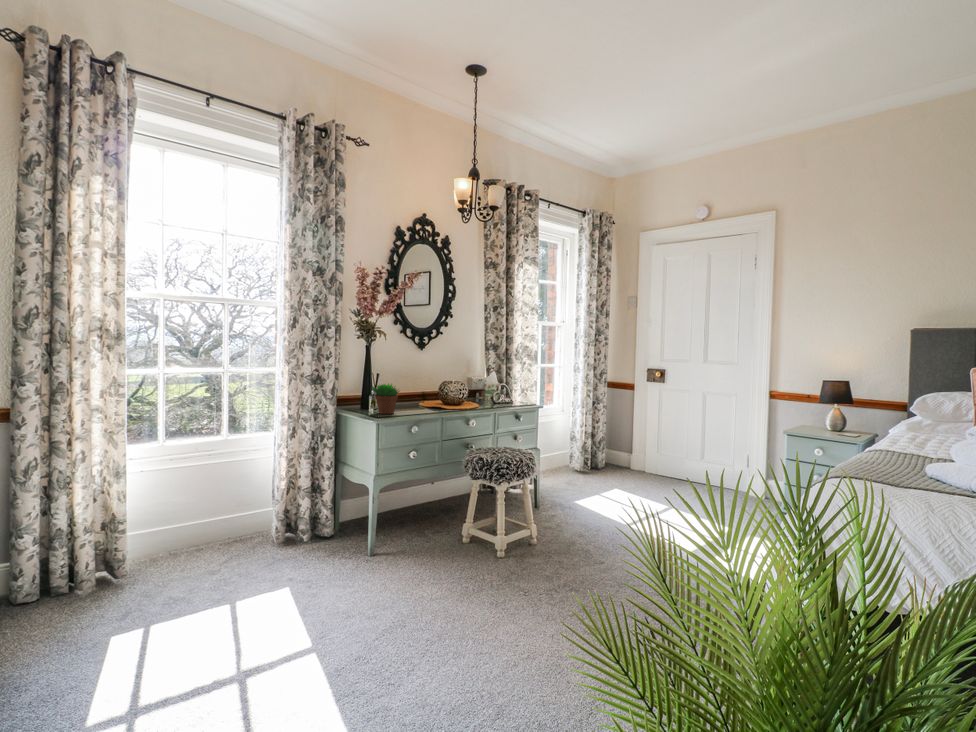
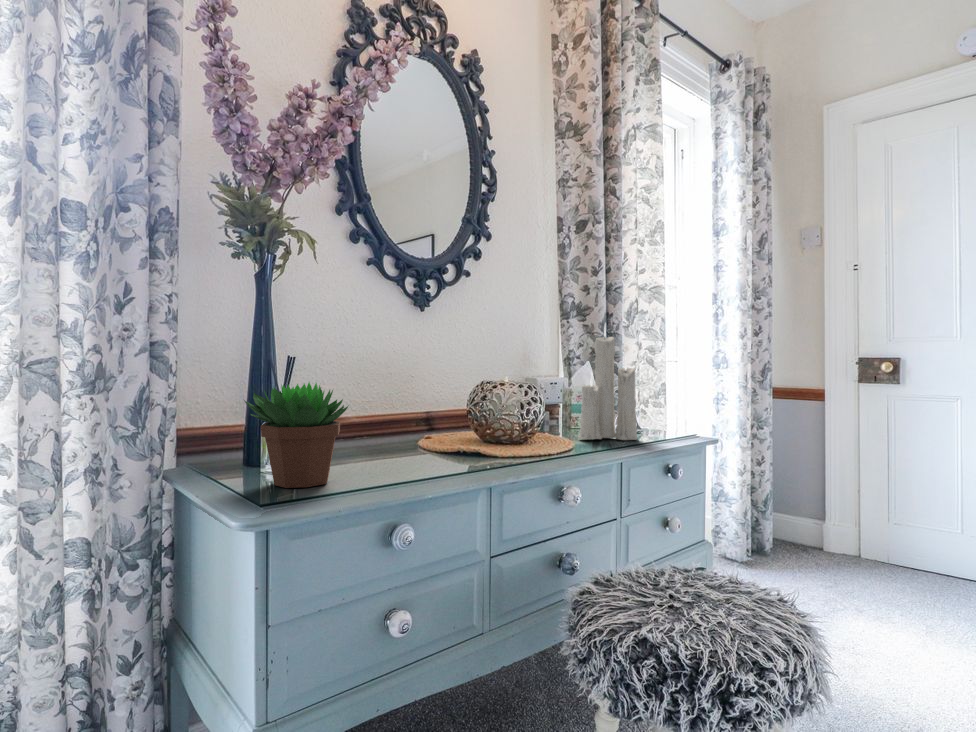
candle: none [482,357,505,405] -> present [579,324,637,440]

